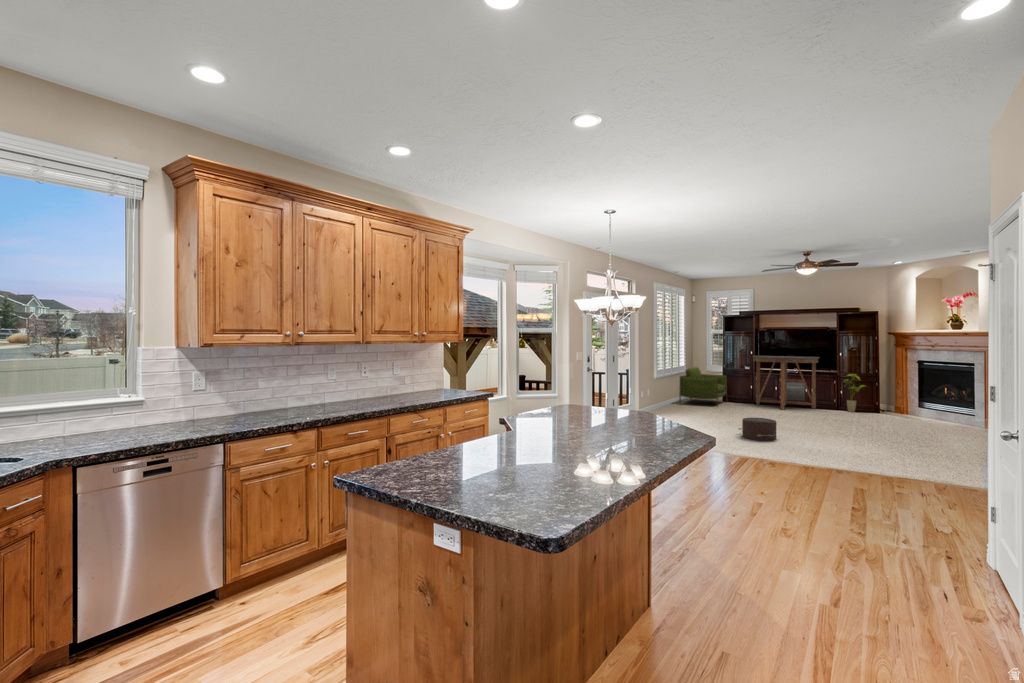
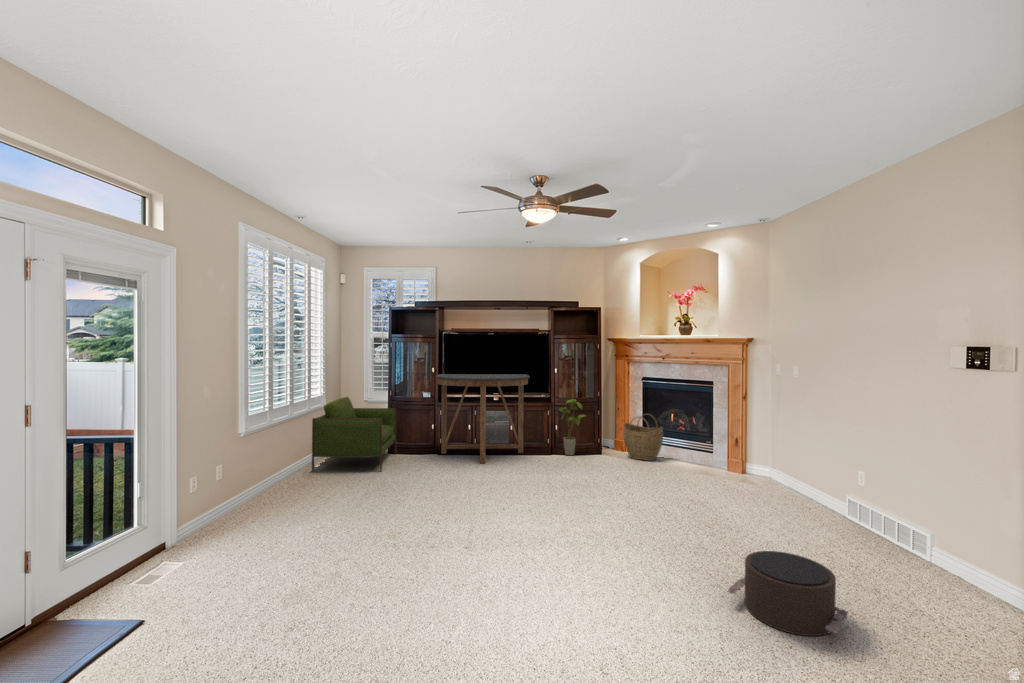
woven basket: none [896,387,932,419] -> present [624,414,663,461]
pouf: present [738,417,776,440] -> present [728,551,848,636]

